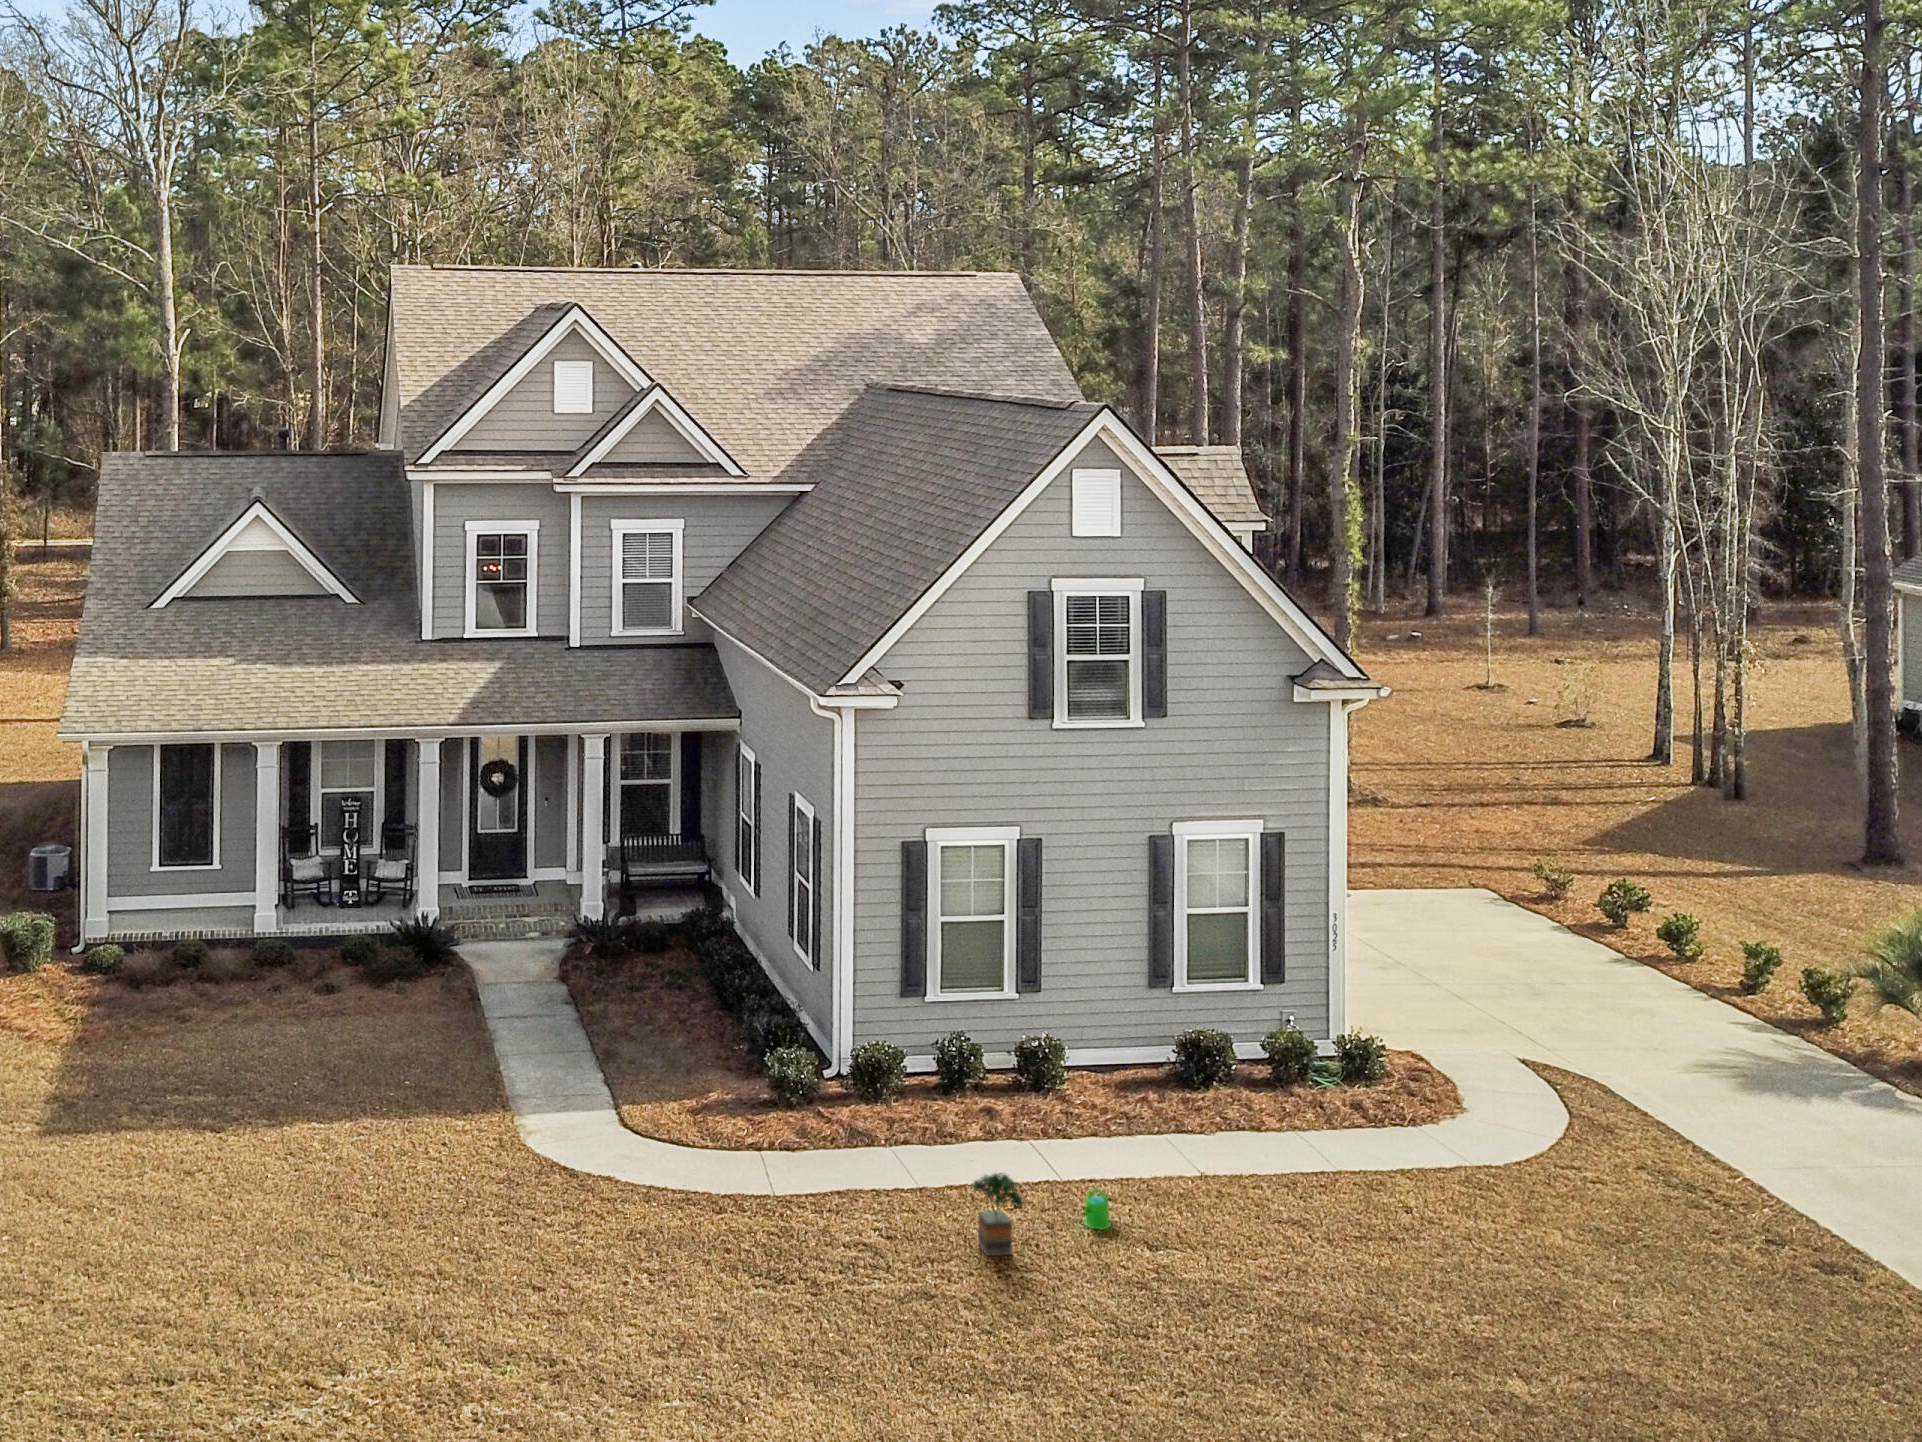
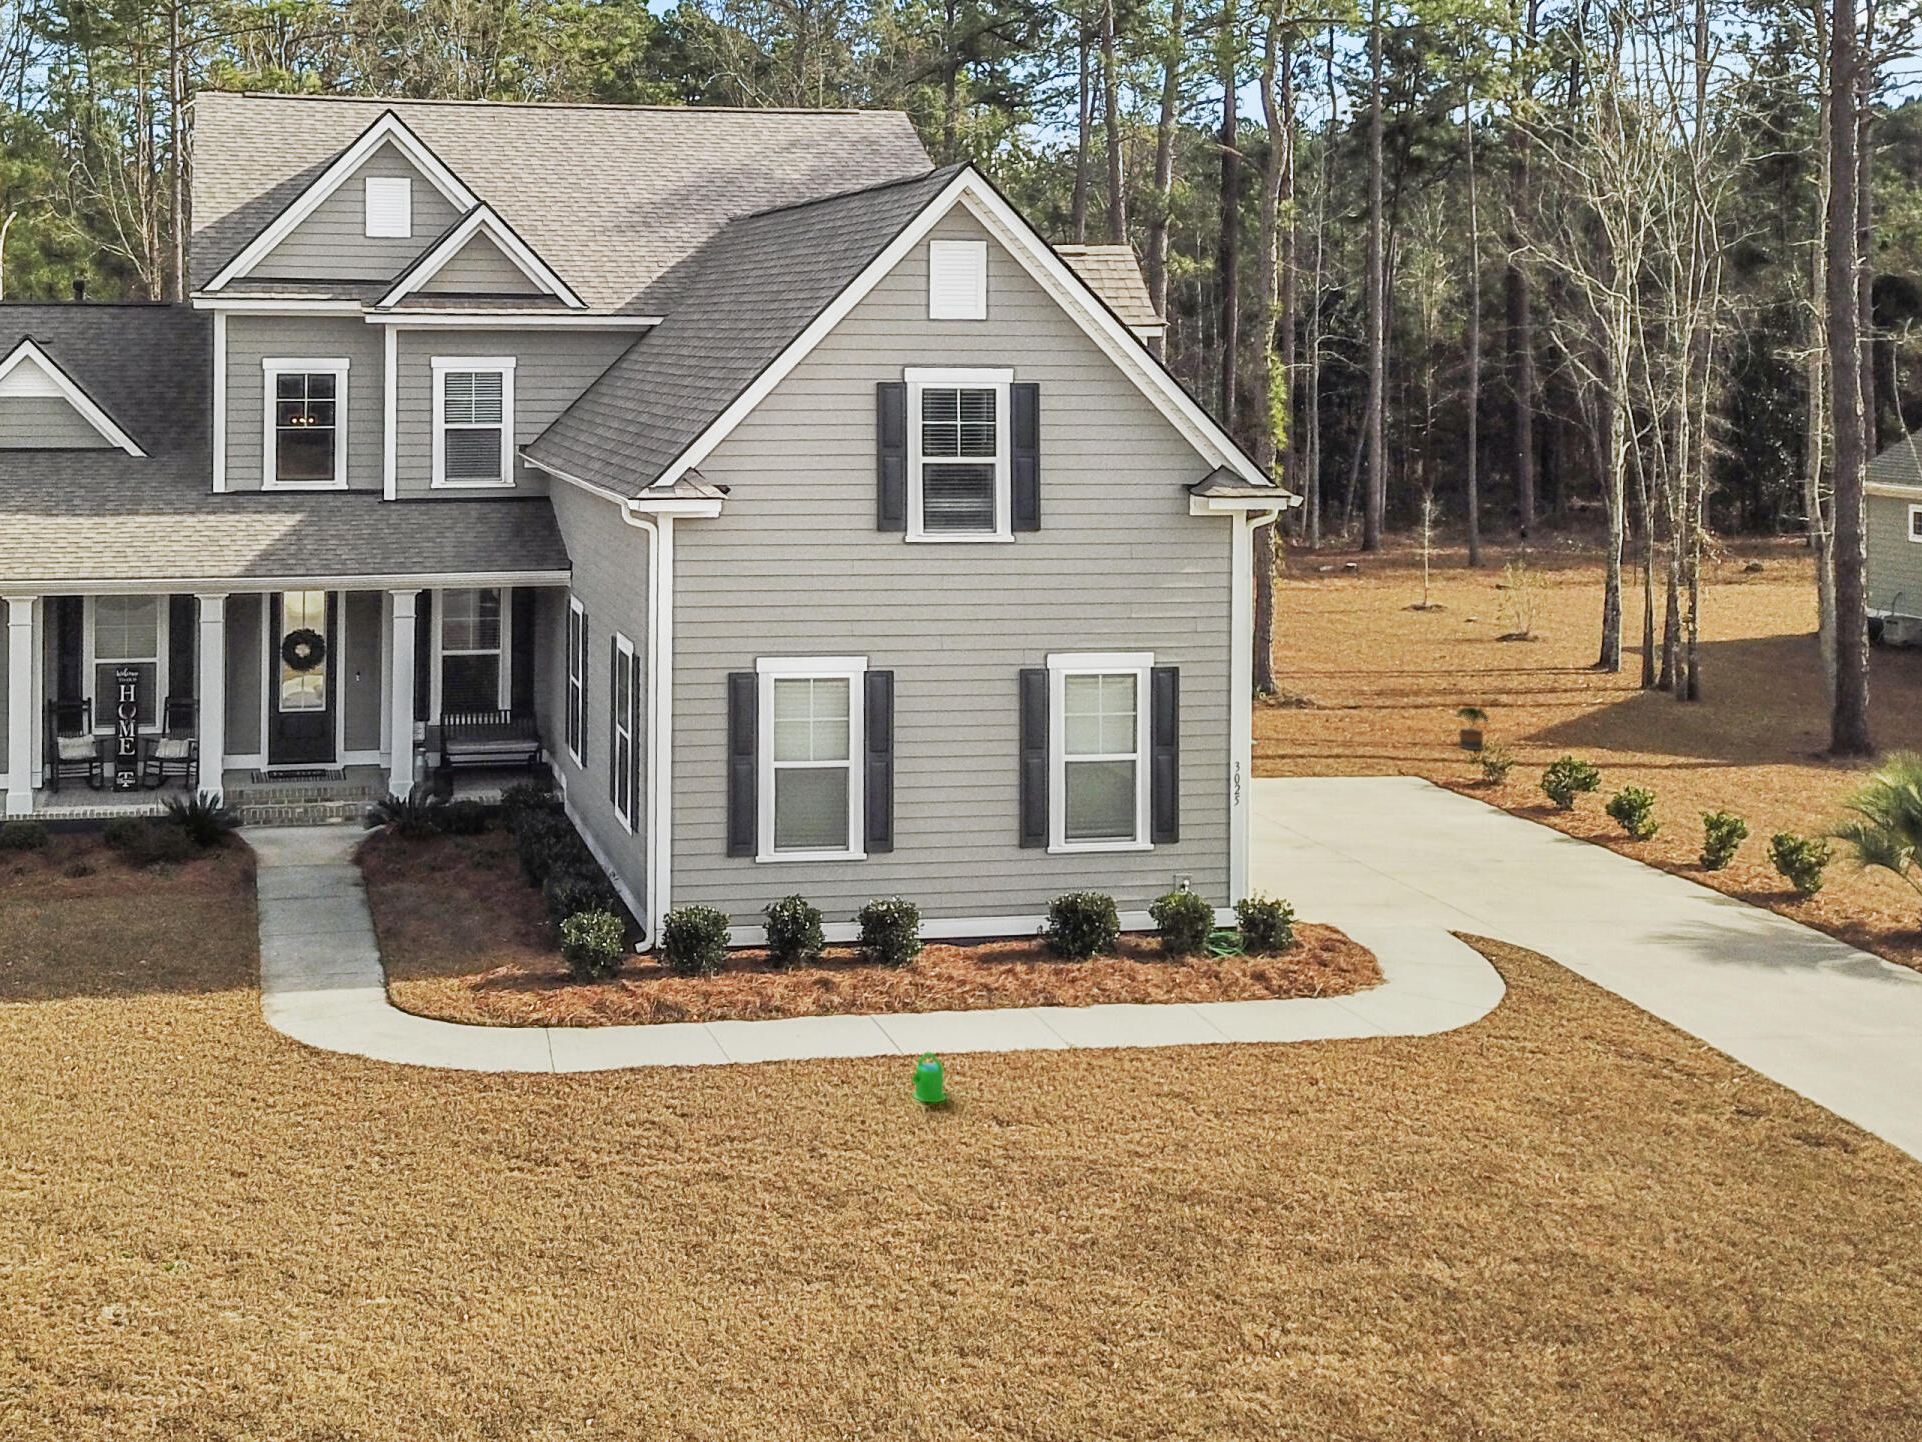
potted tree: present [973,1173,1023,1256] -> present [1457,707,1490,750]

